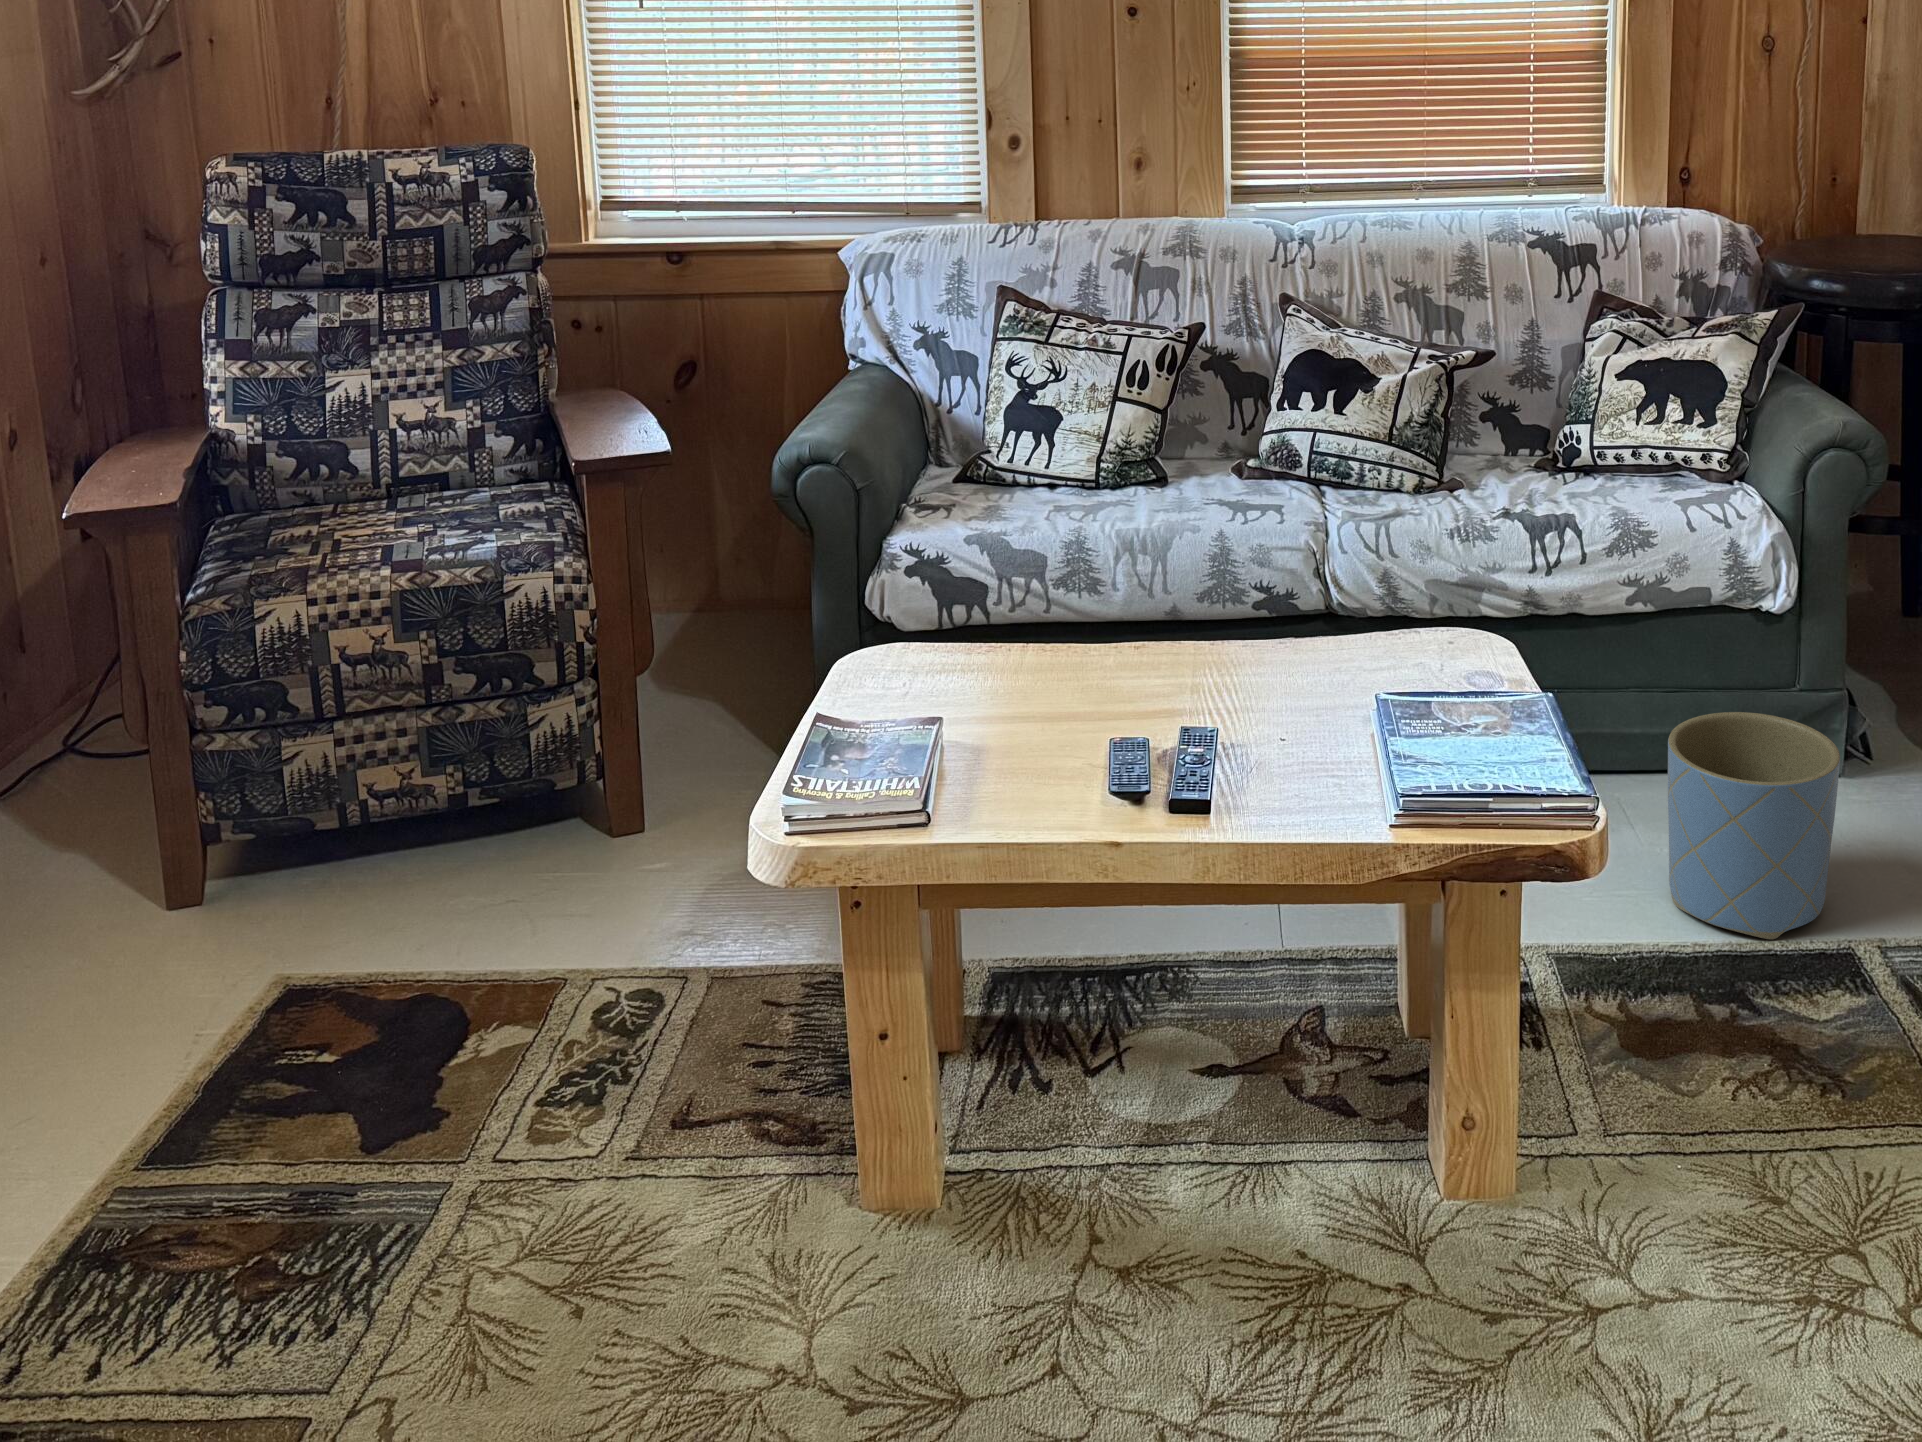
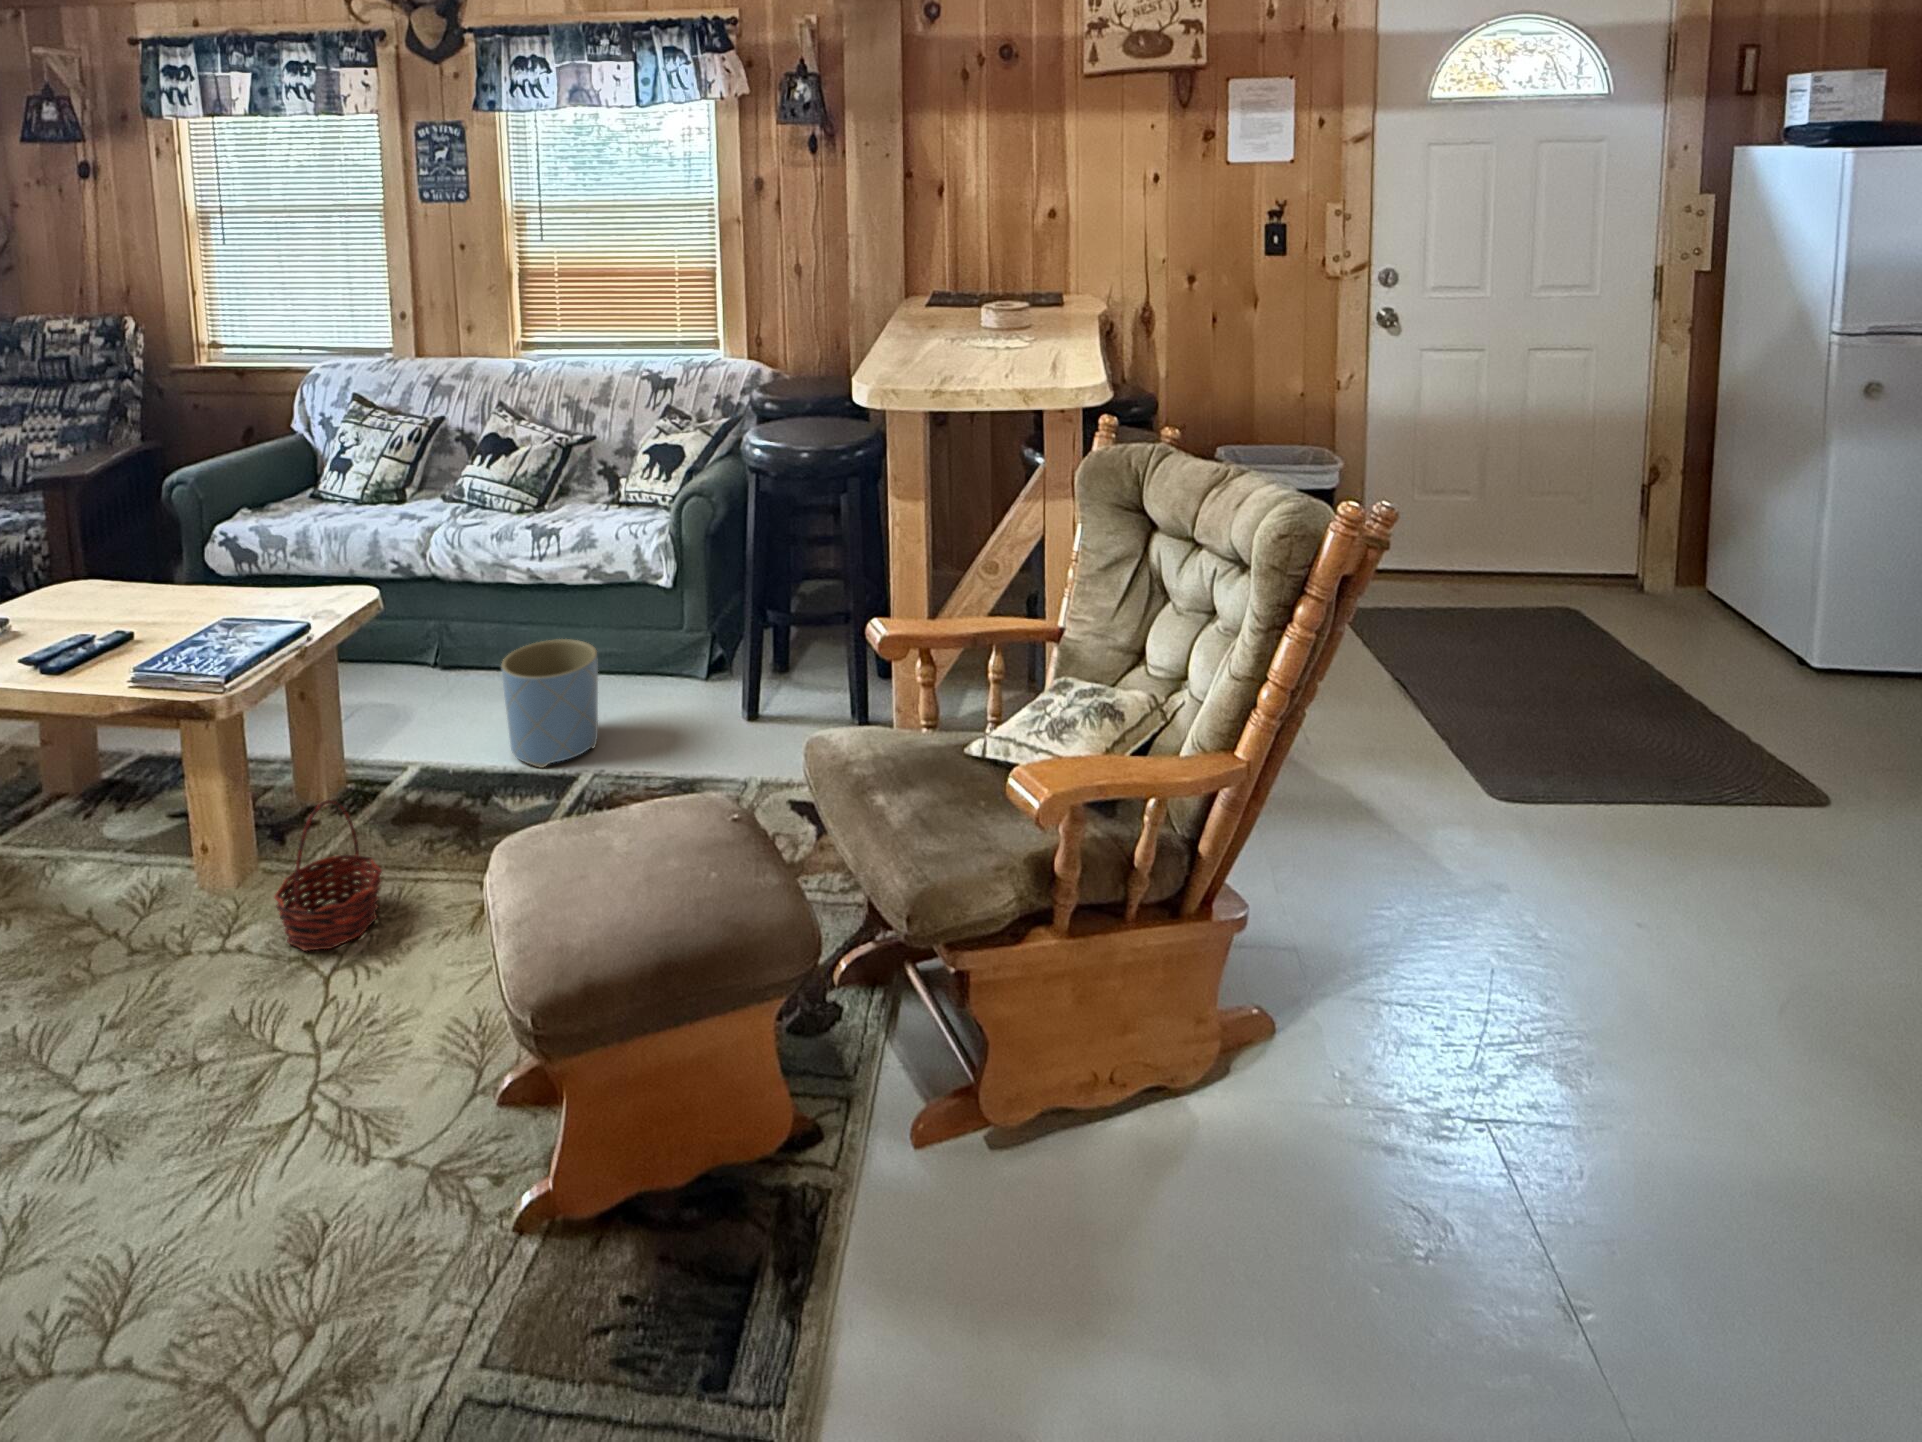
basket: none [1691,1027,1876,1298] -> present [274,800,382,951]

